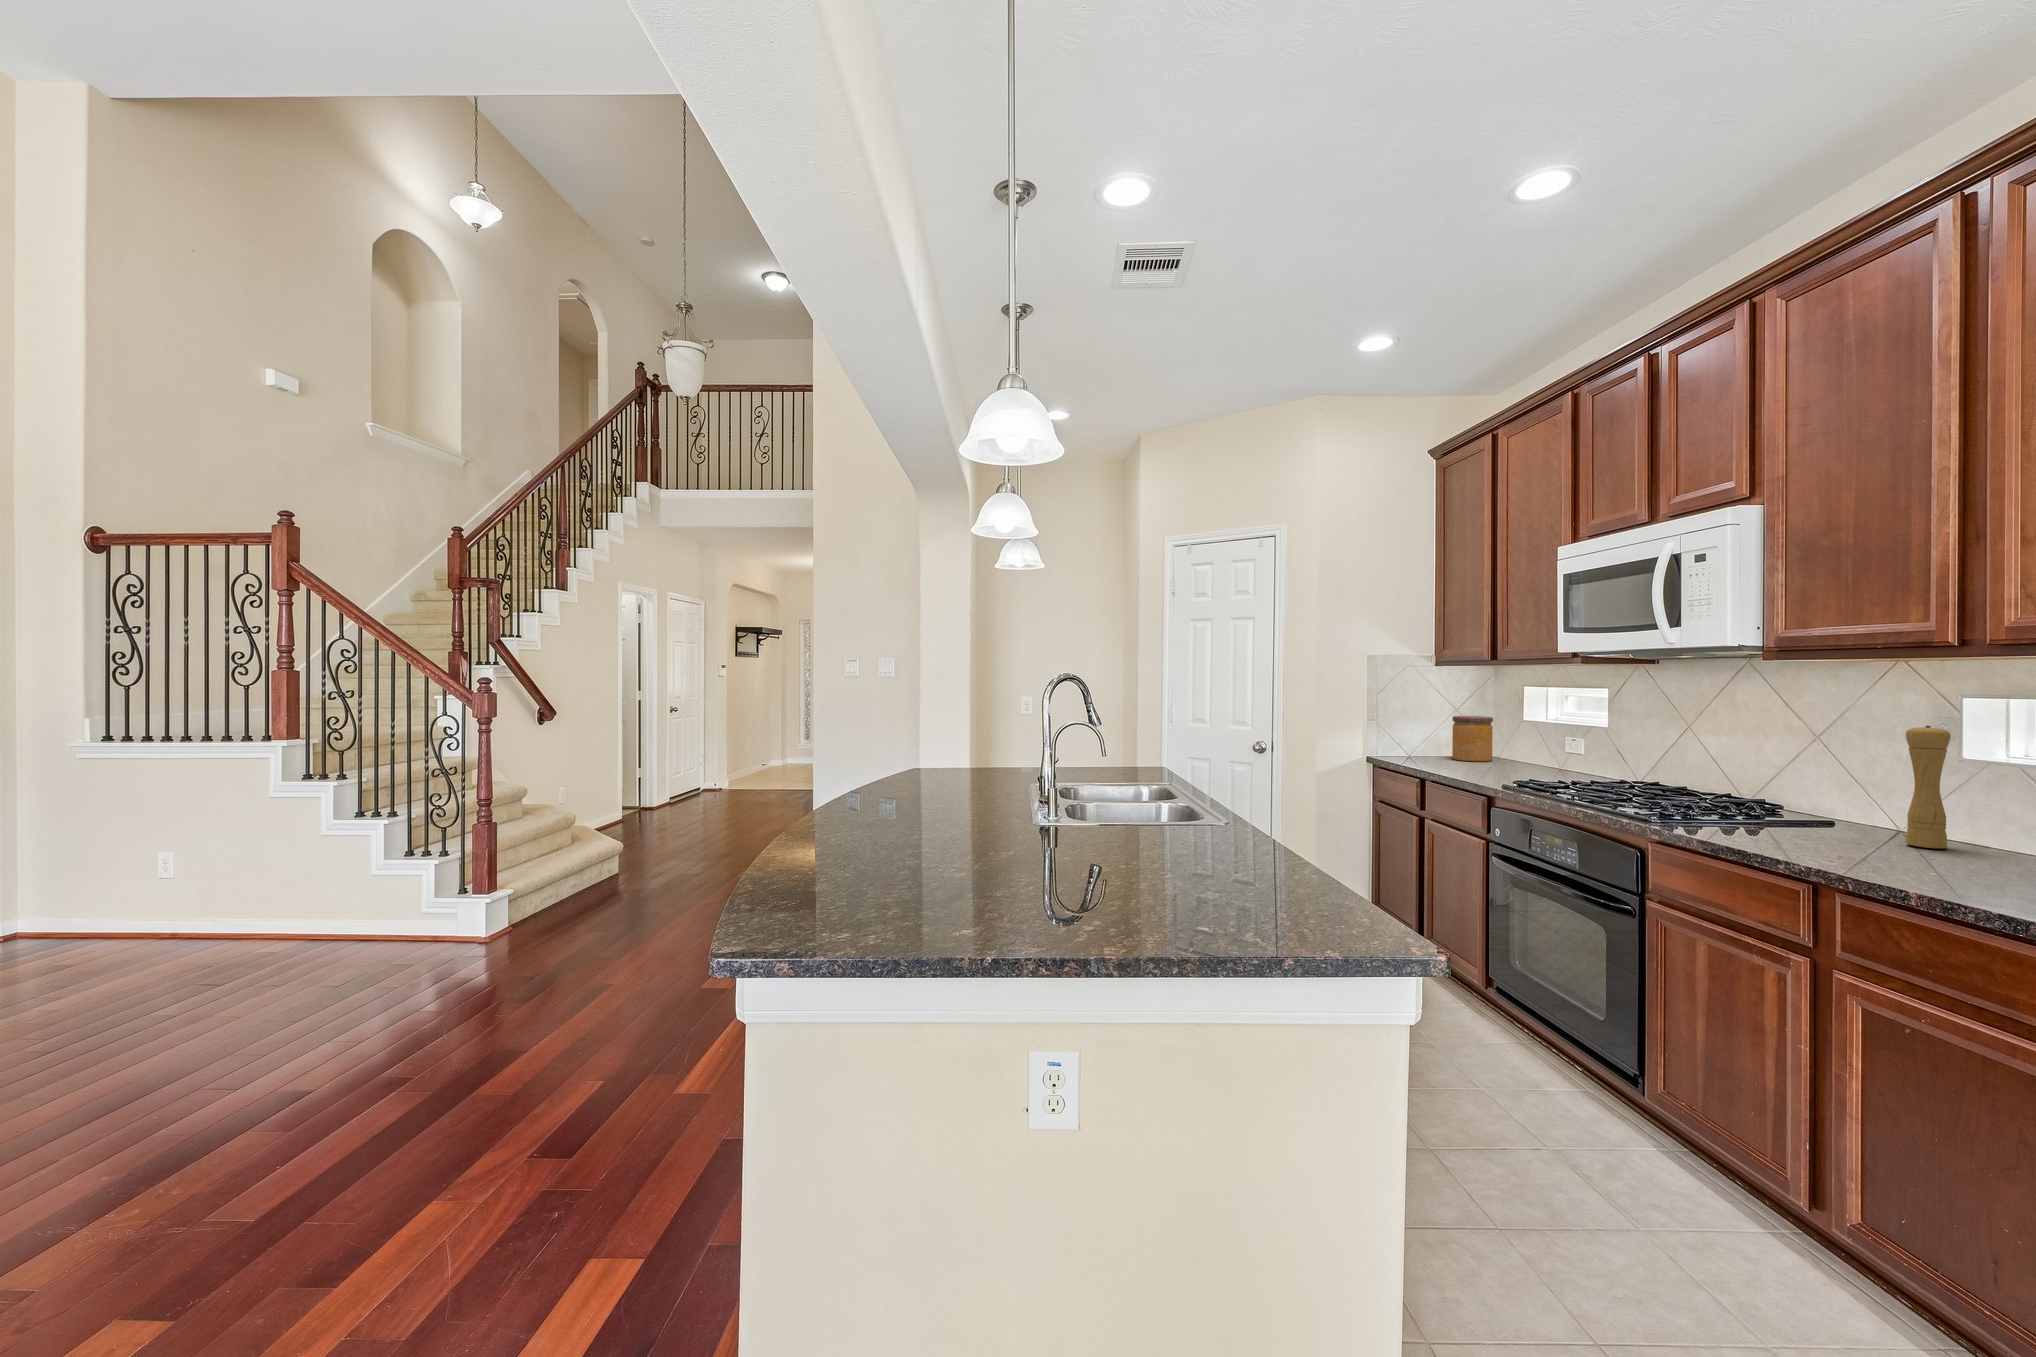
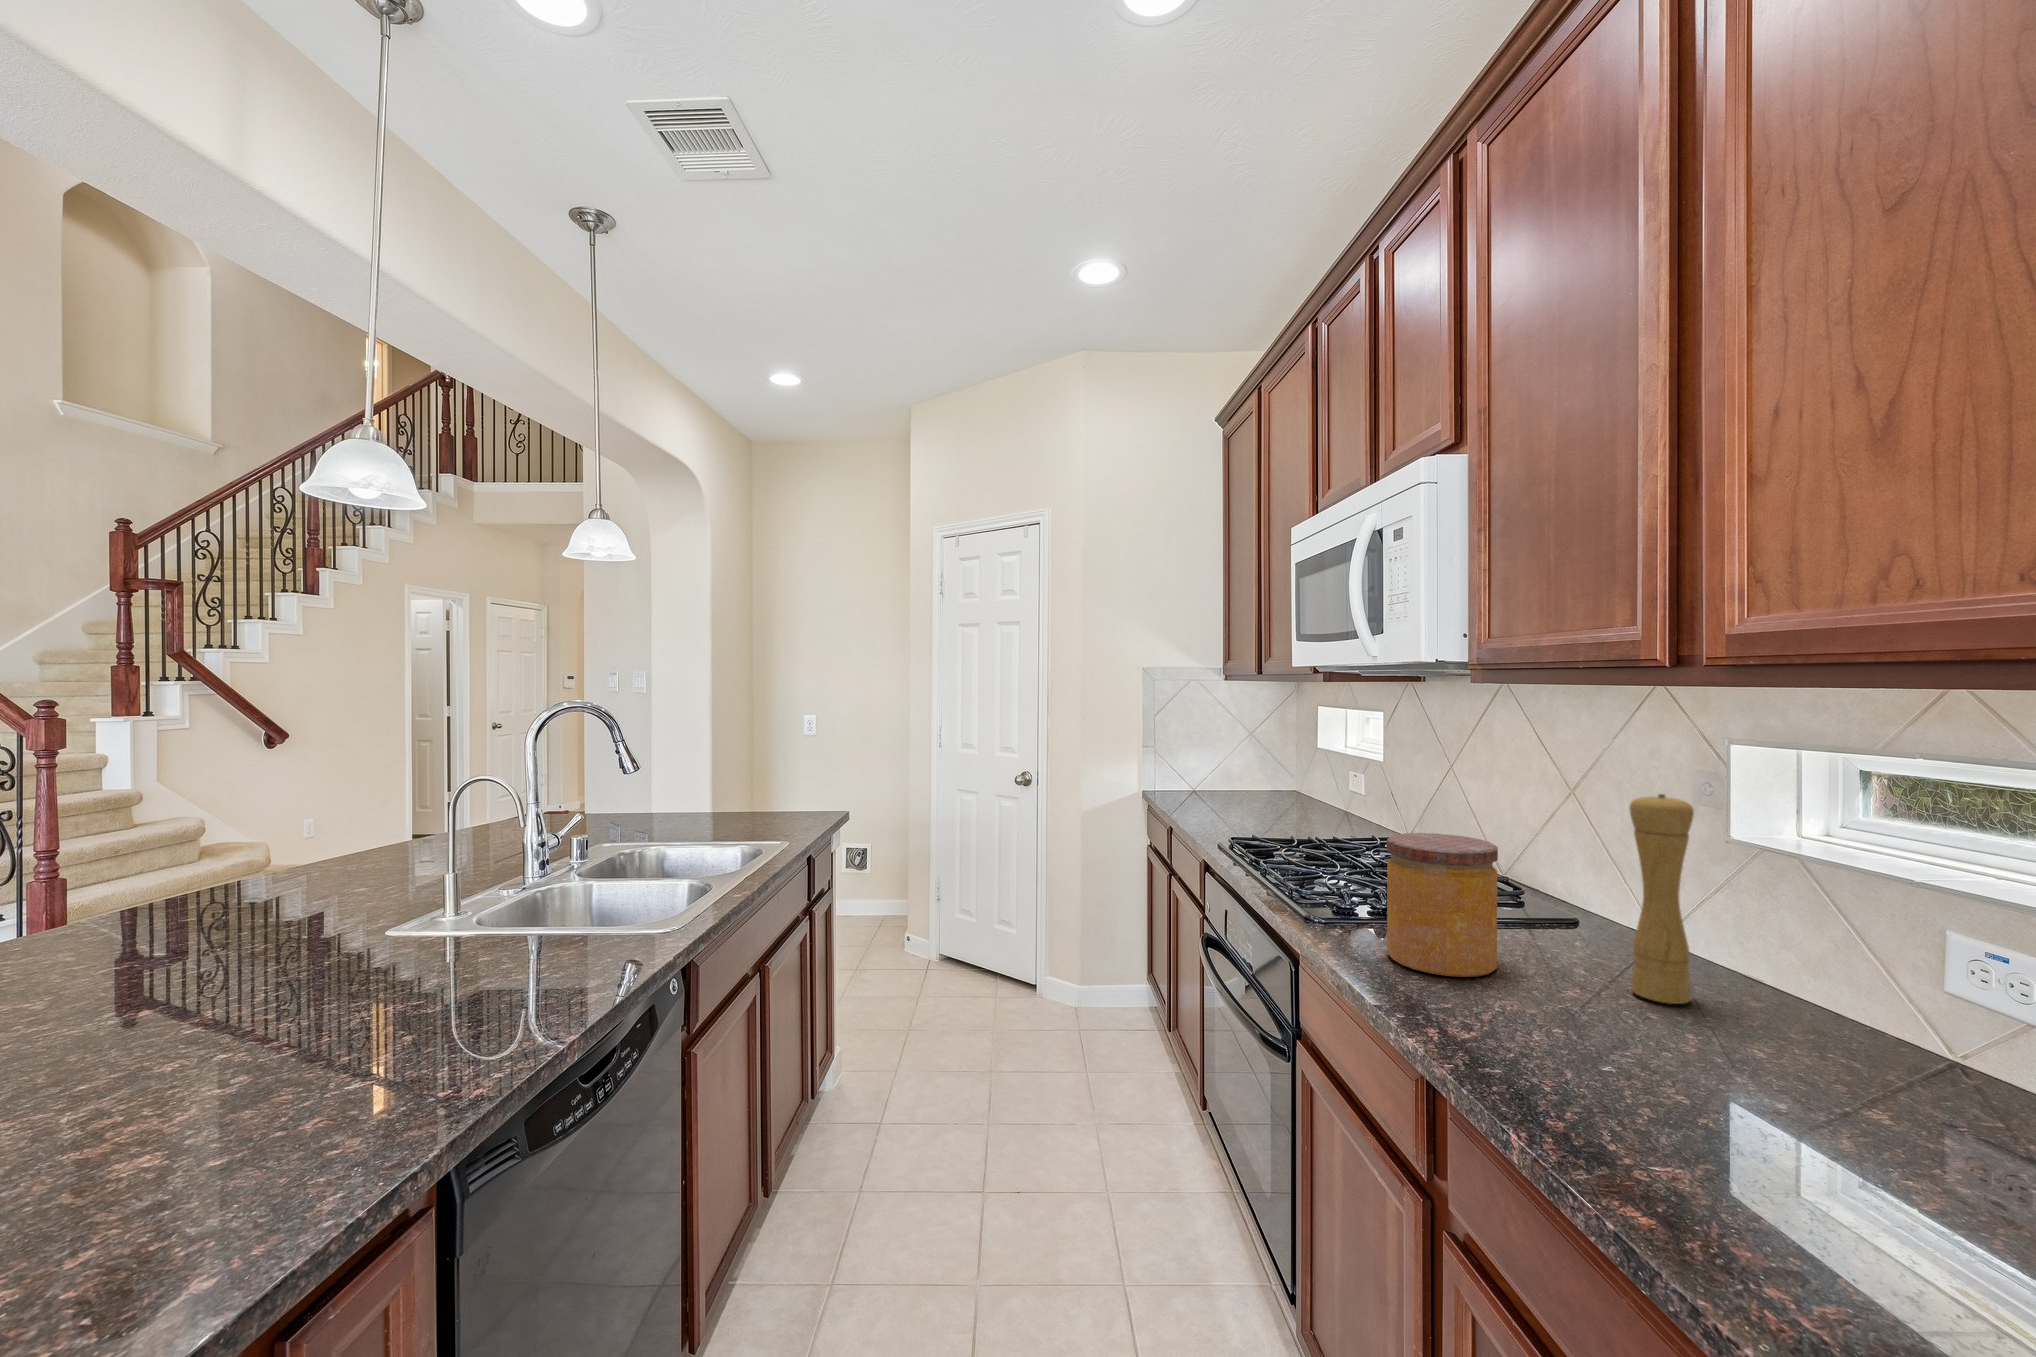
jar: present [1452,716,1493,761] -> present [1387,833,1498,977]

